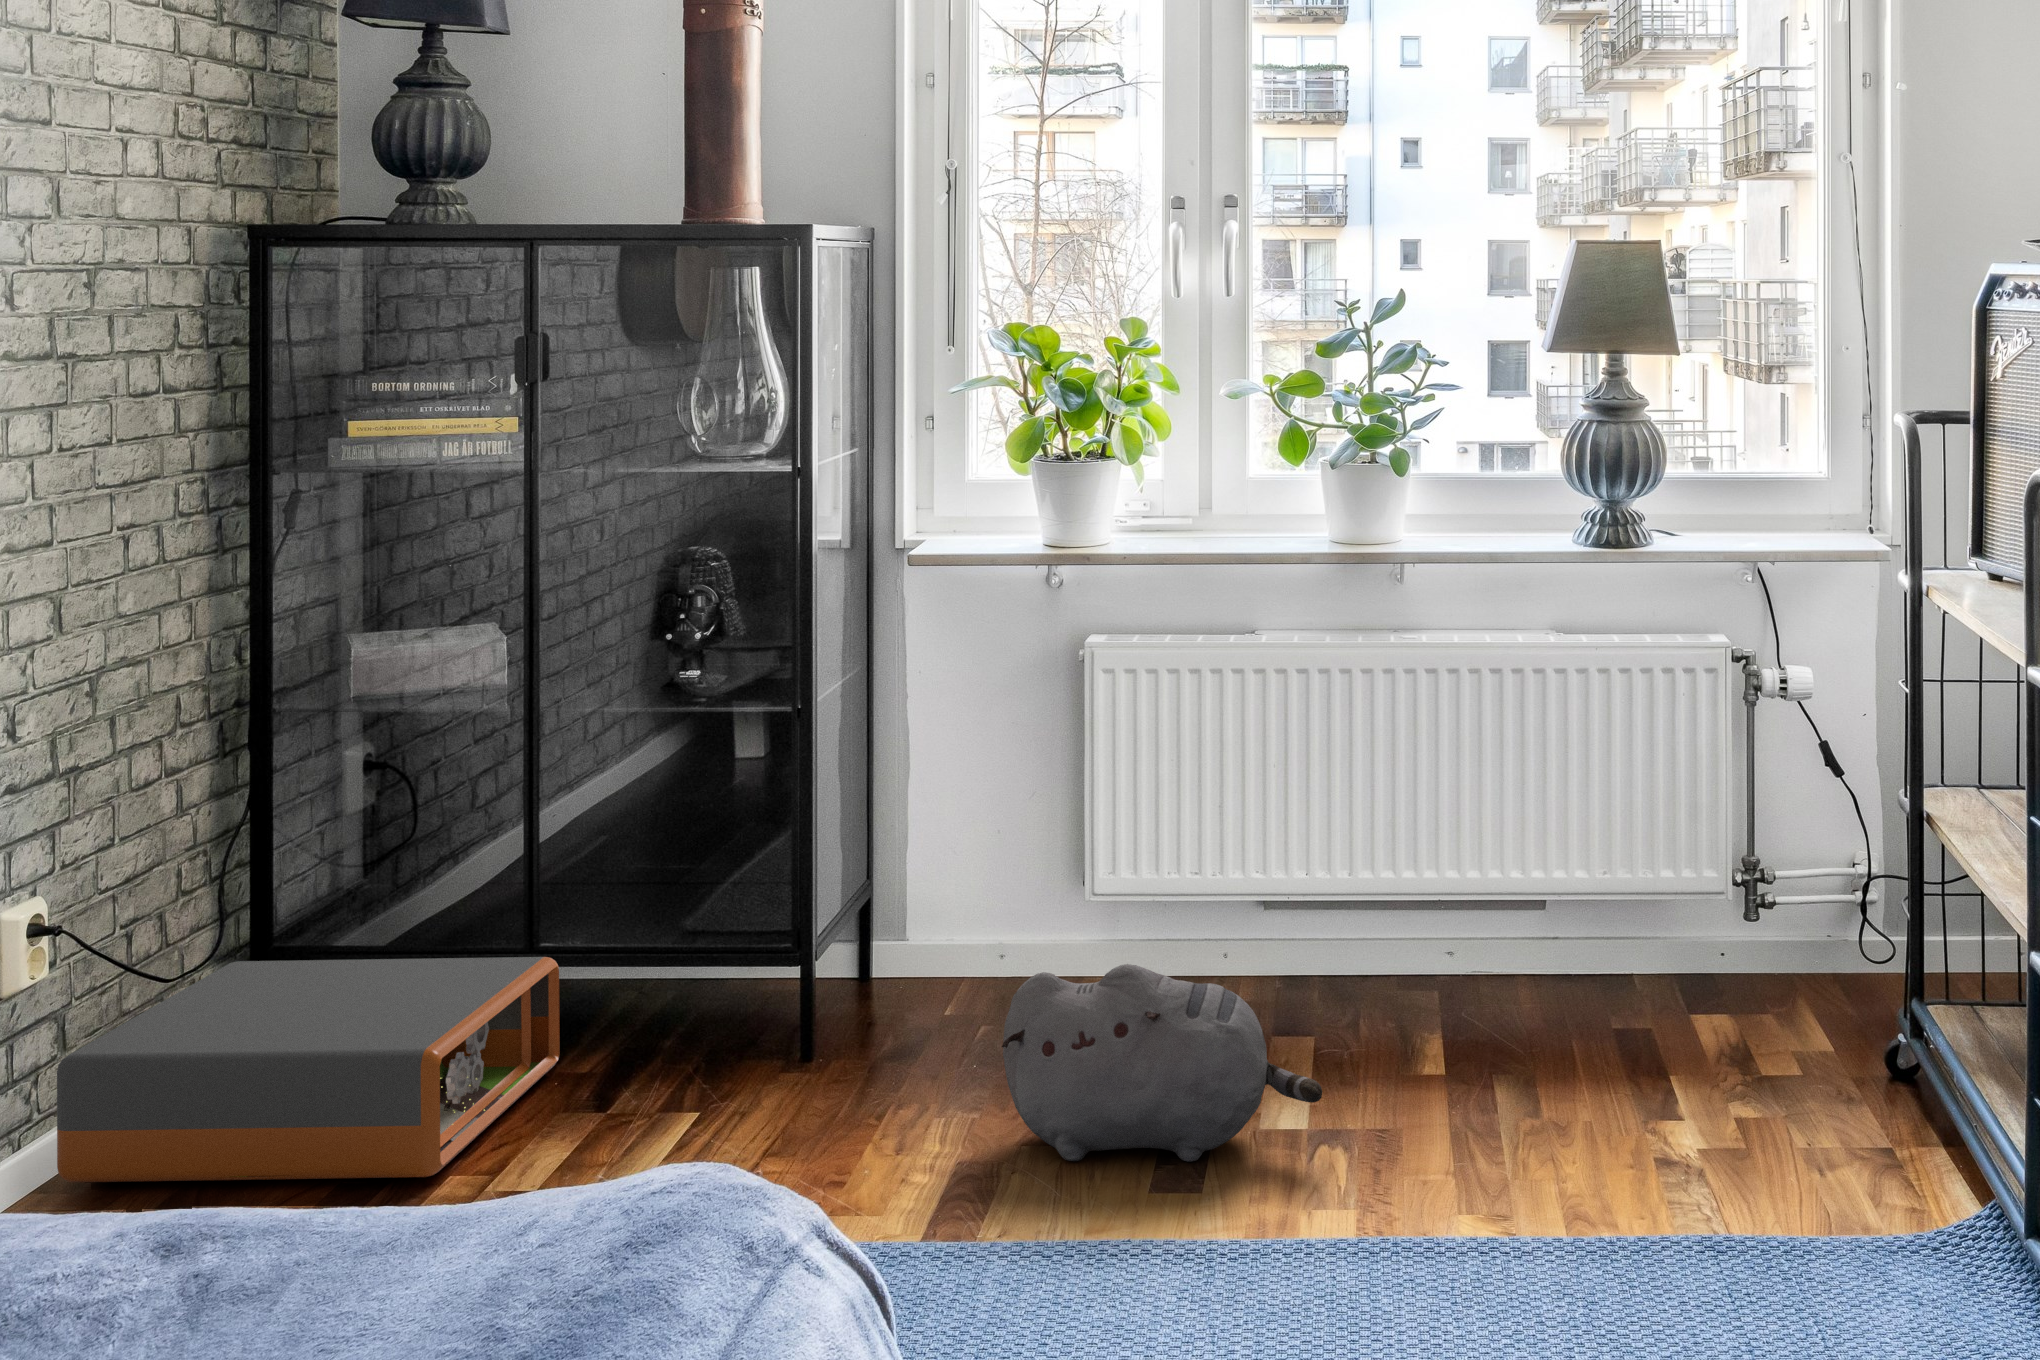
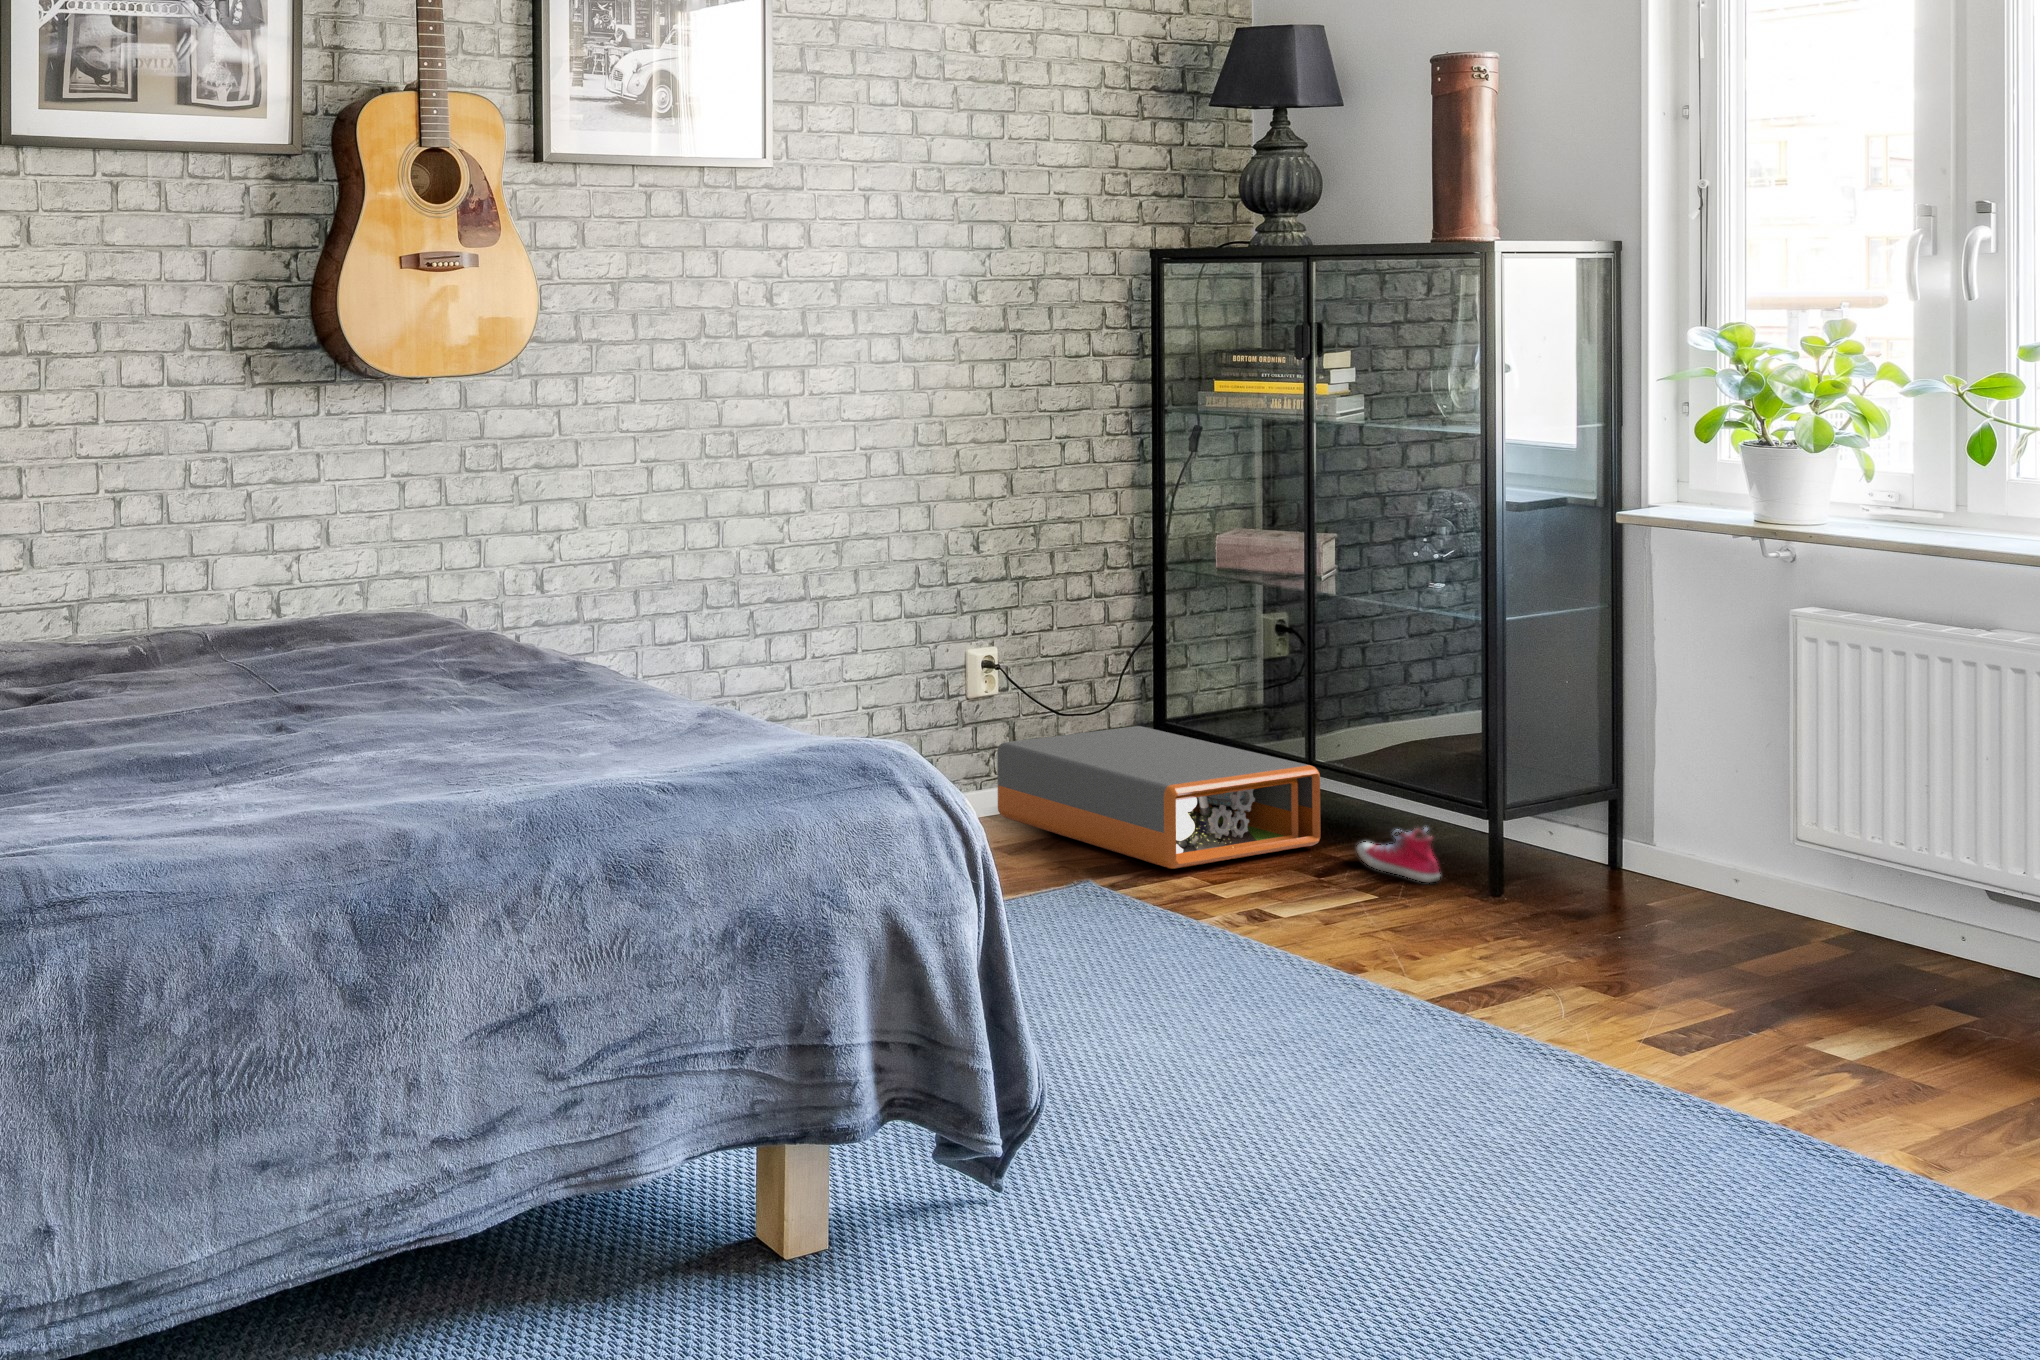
plush toy: present [1002,964,1322,1162] -> none [1543,843,1819,1030]
sneaker: none [620,1000,741,1076] -> present [1357,828,1440,882]

